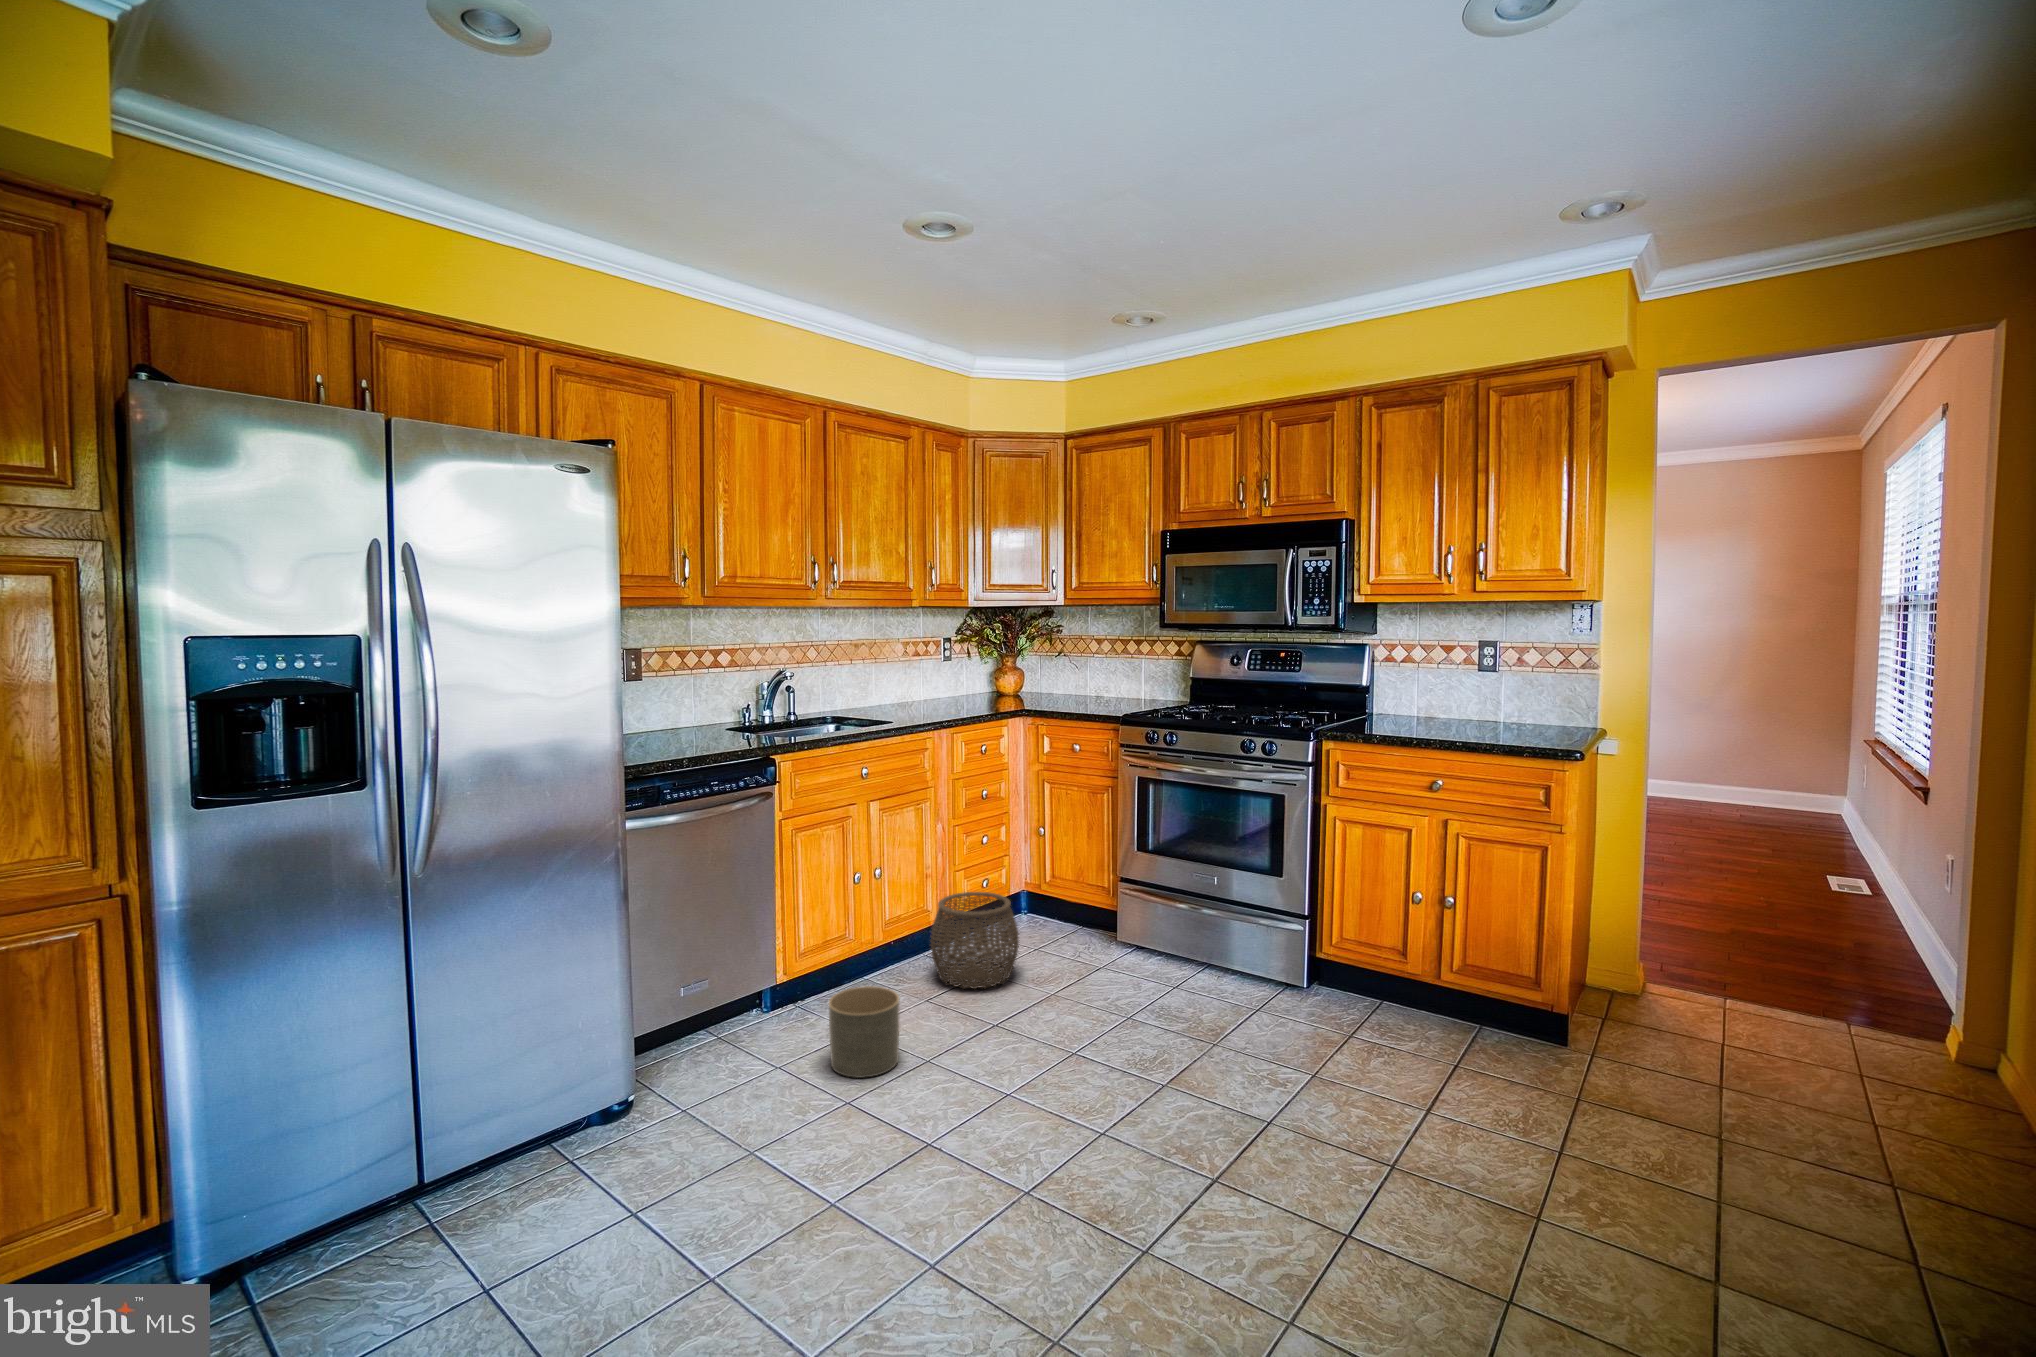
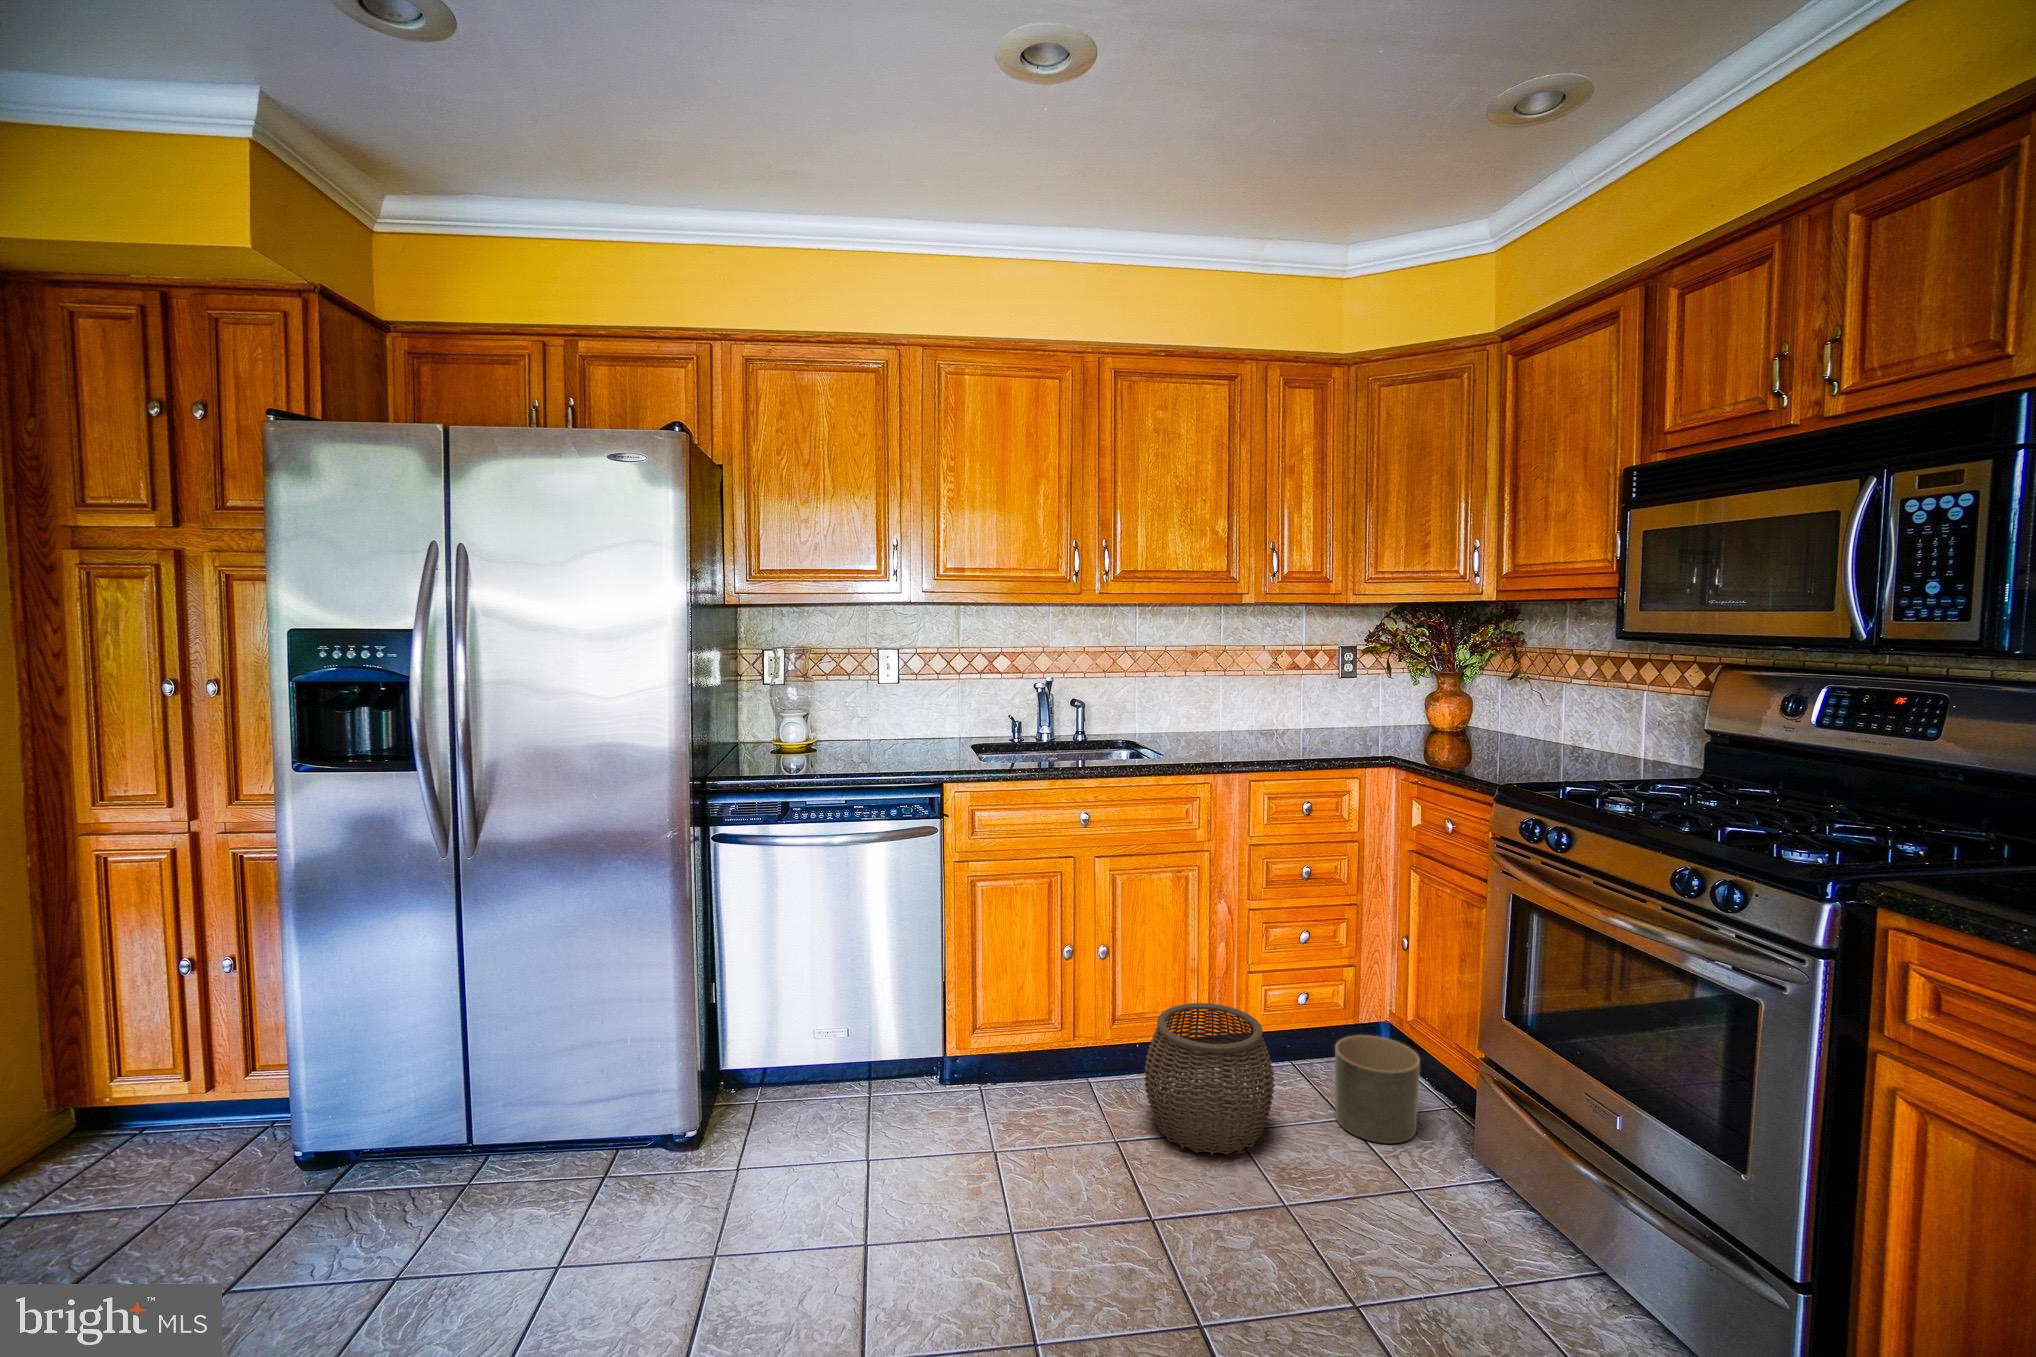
planter: present [829,986,899,1078] -> present [1335,1035,1420,1143]

